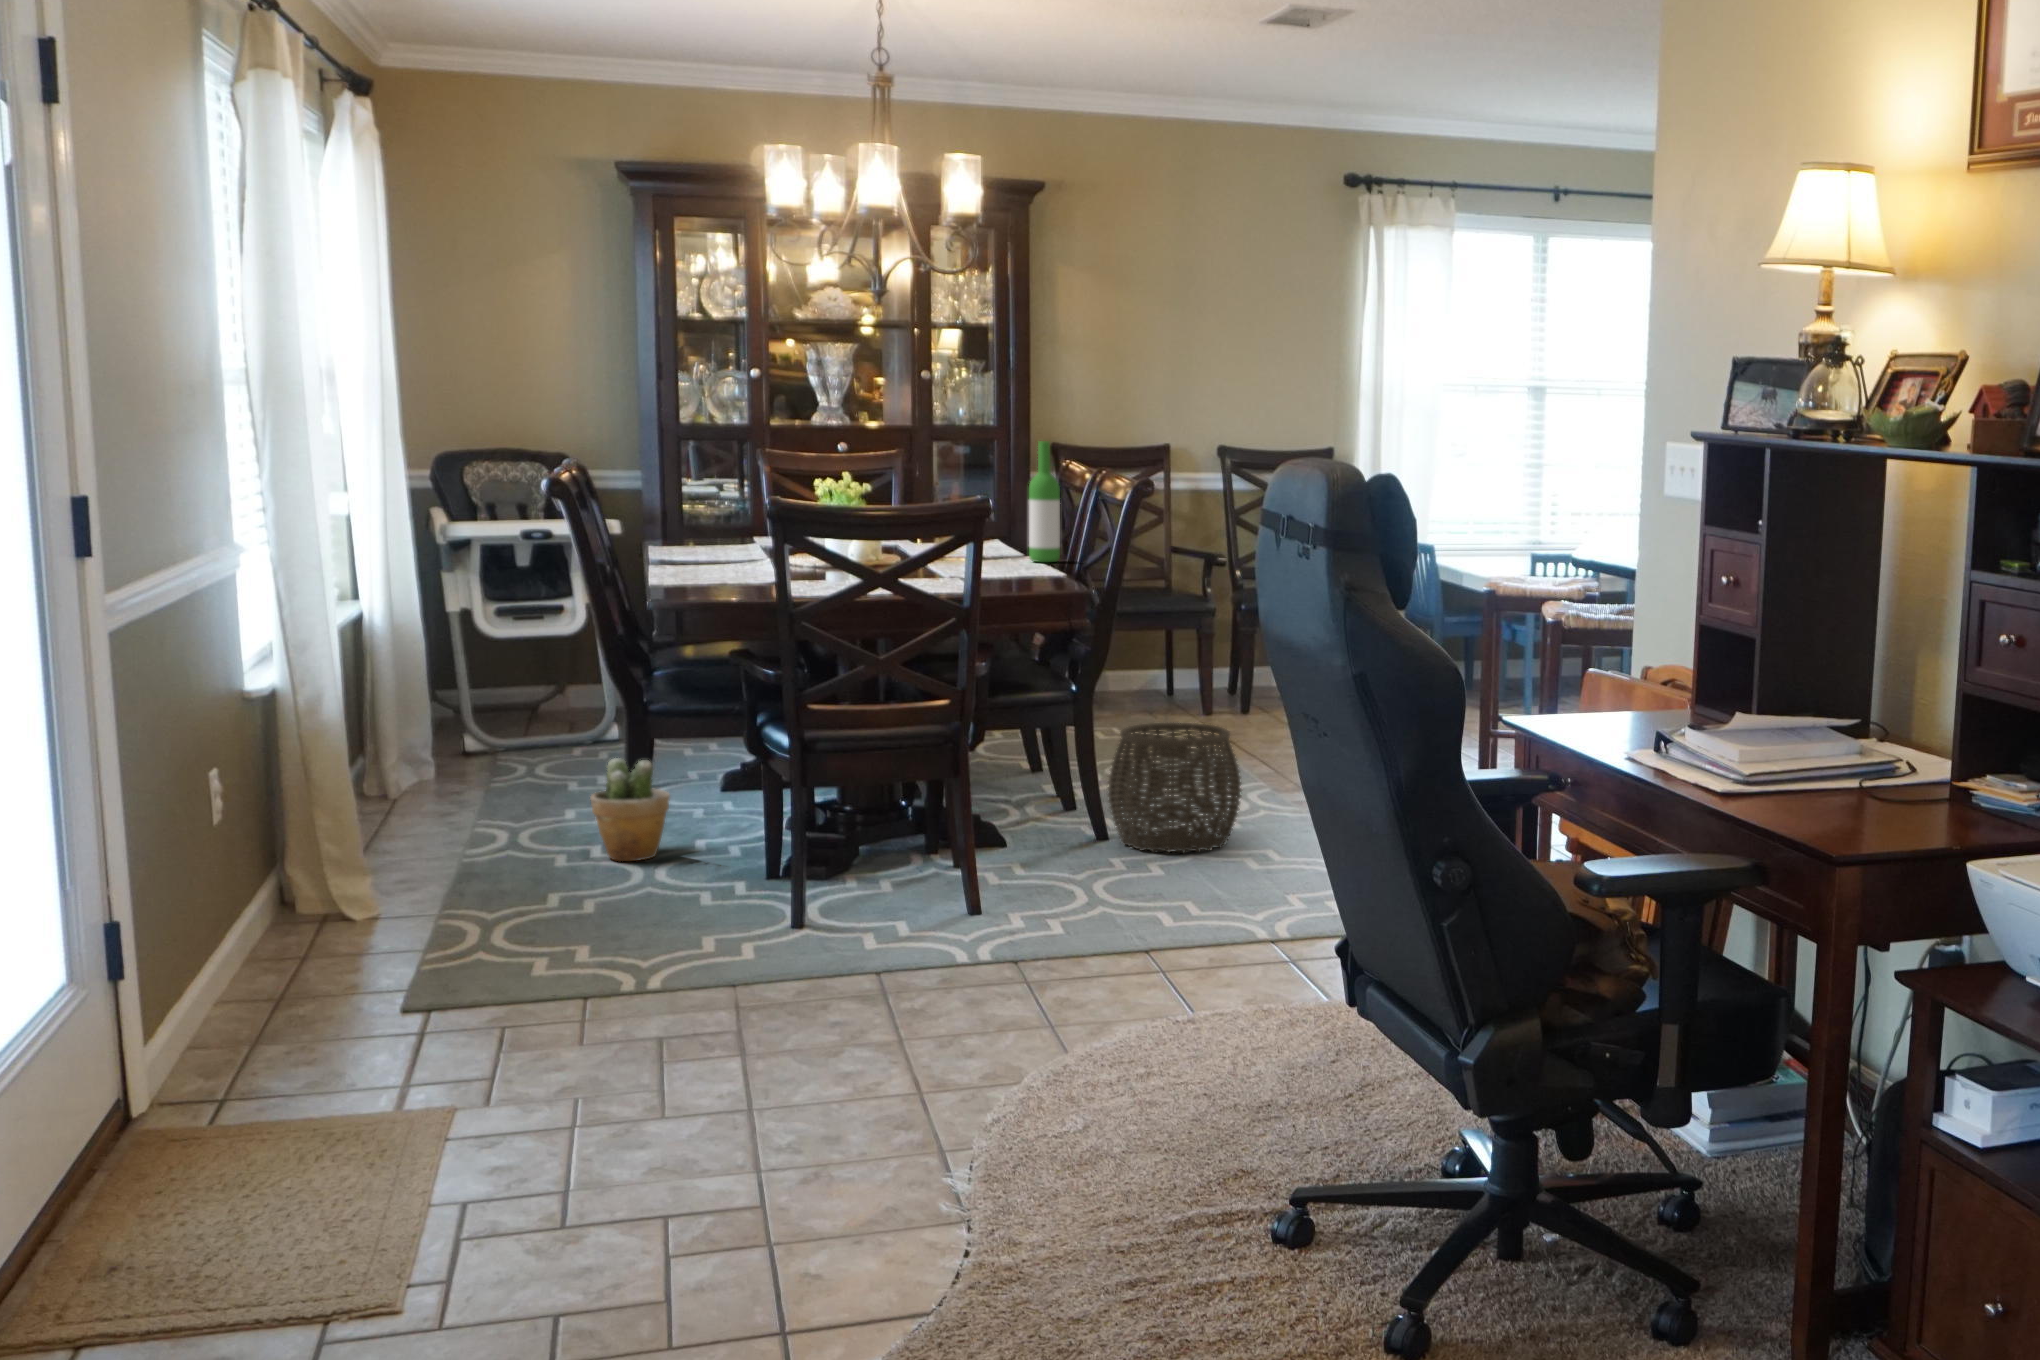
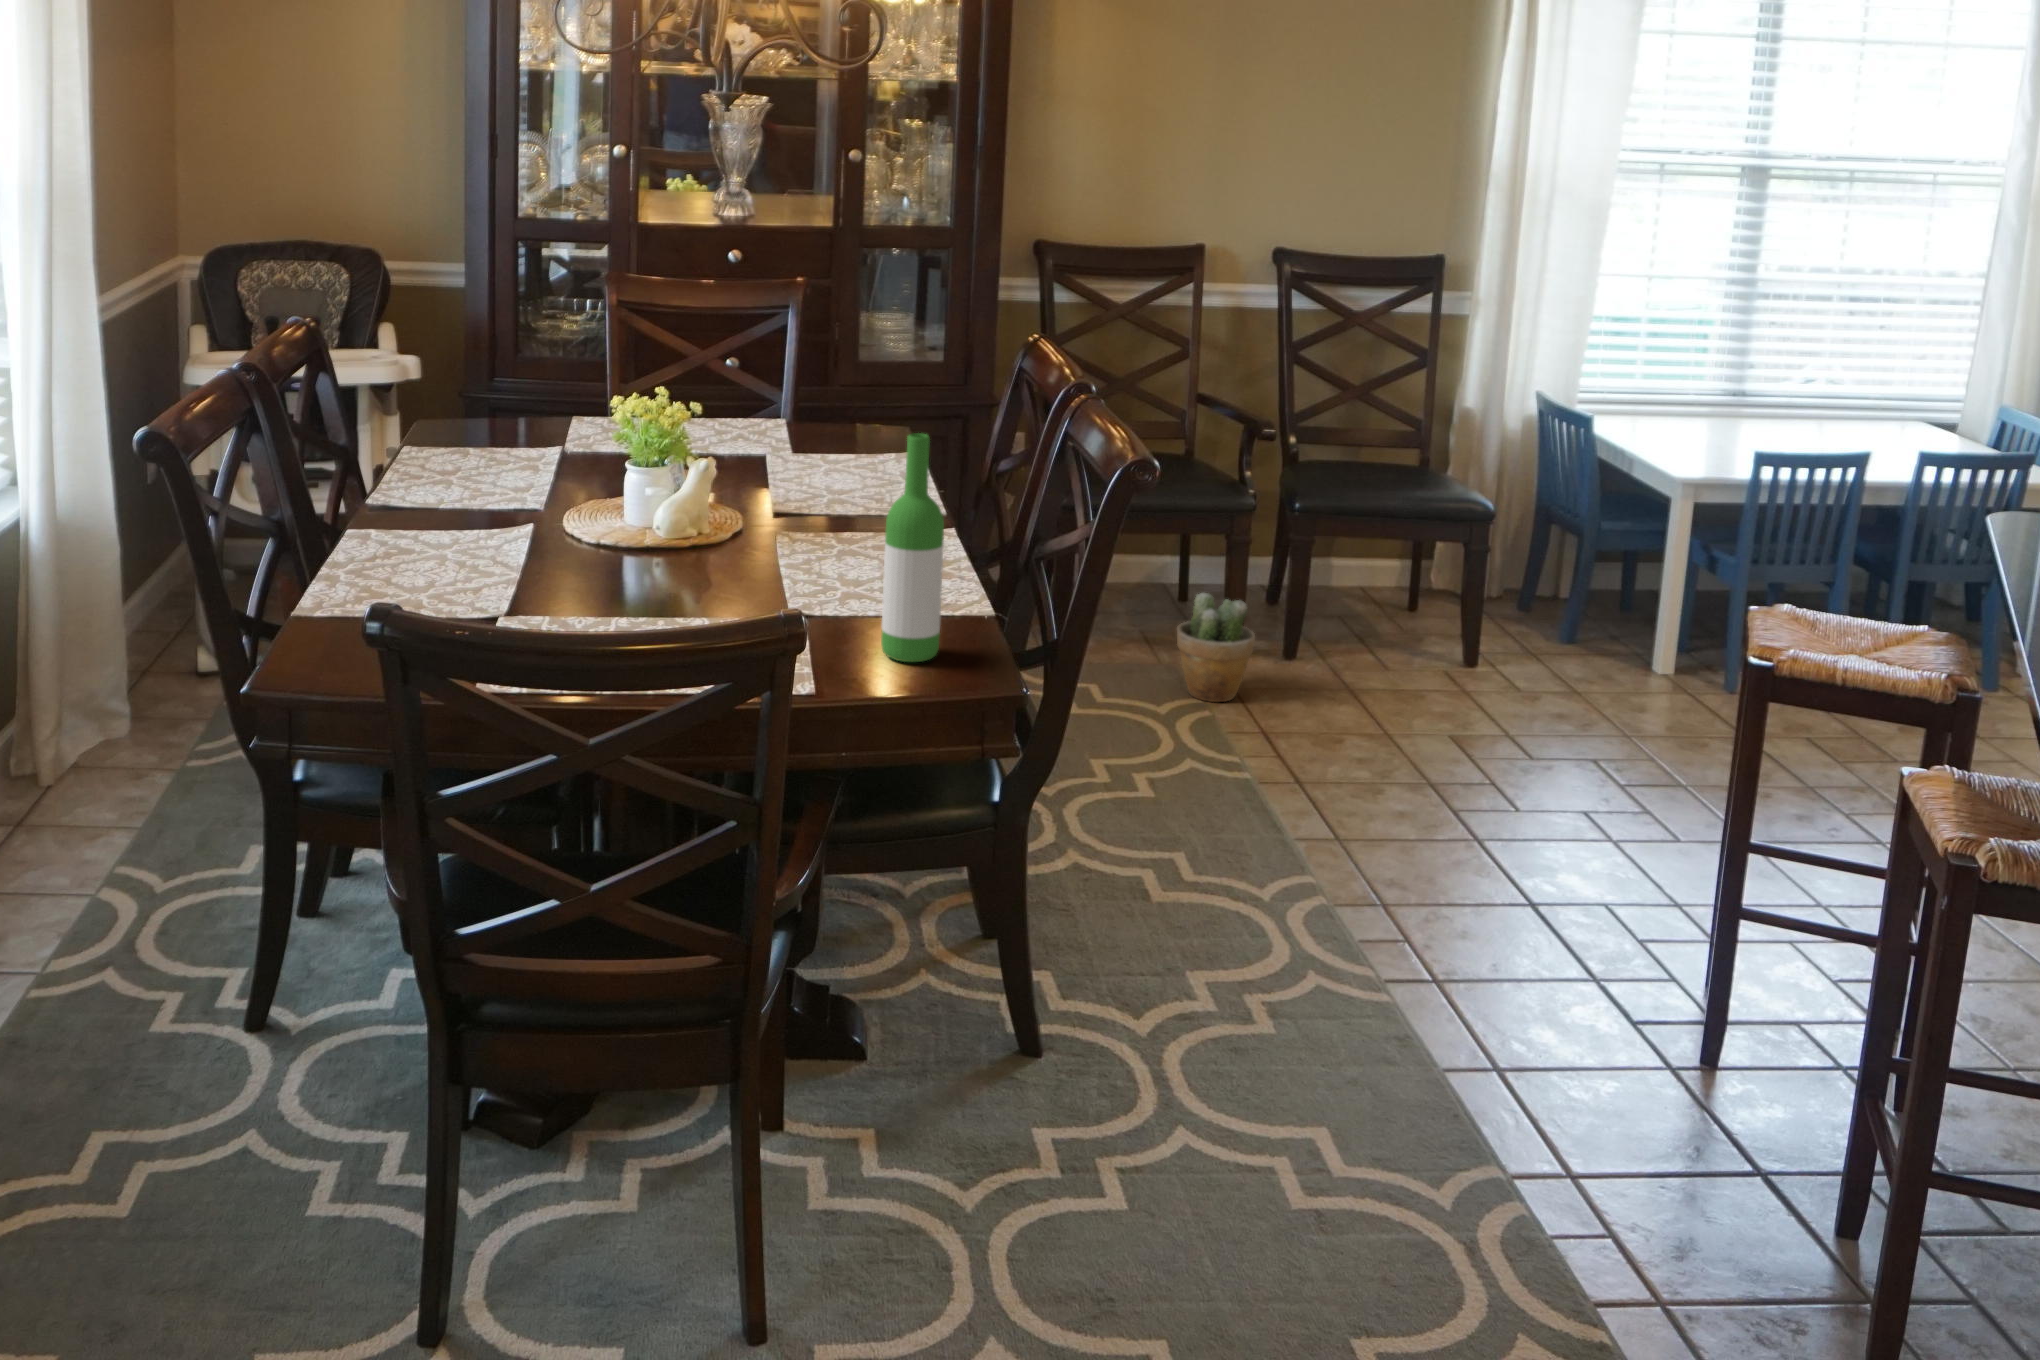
woven basket: present [1107,723,1242,853] -> none [1008,926,1265,1228]
potted plant: present [591,758,670,861] -> present [1177,593,1255,702]

